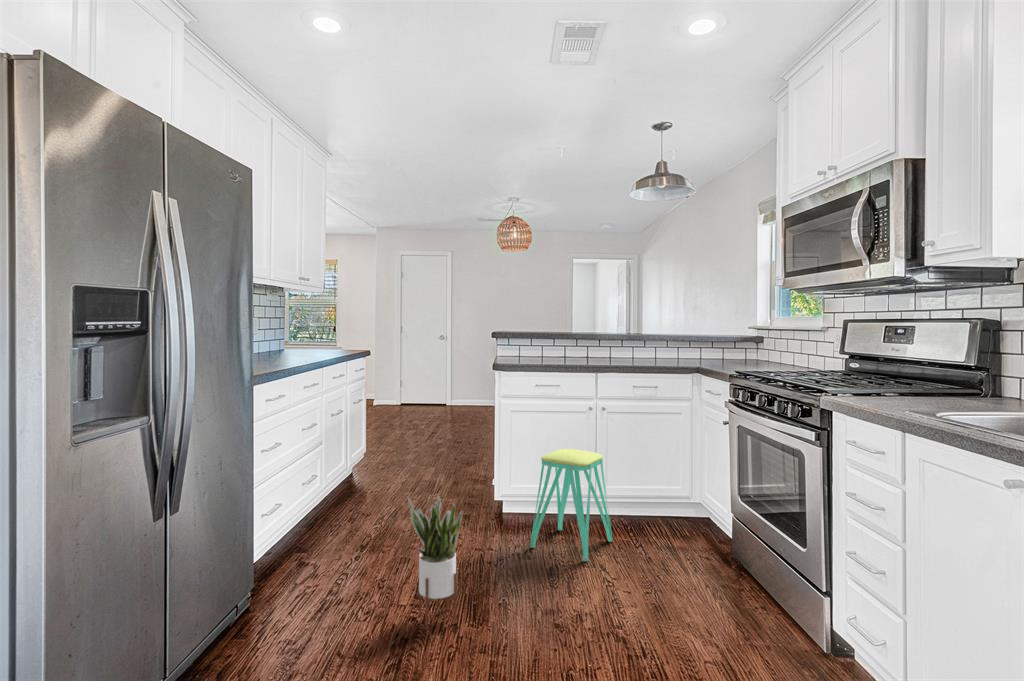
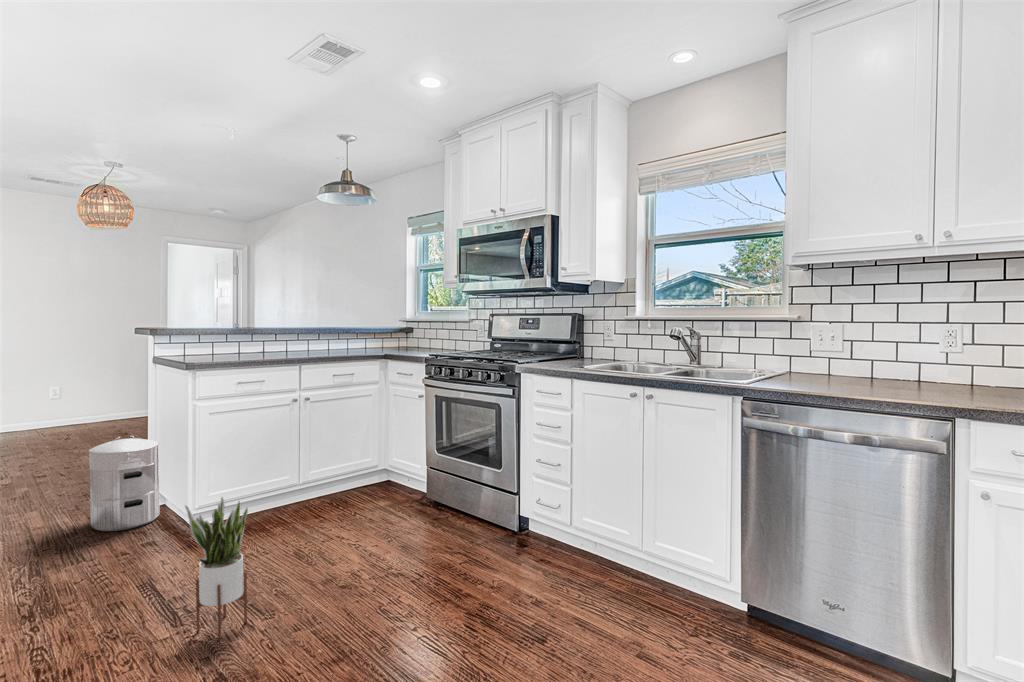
waste bin: none [439,426,487,506] -> present [89,436,160,531]
stool: present [531,449,612,561] -> none [259,437,332,541]

